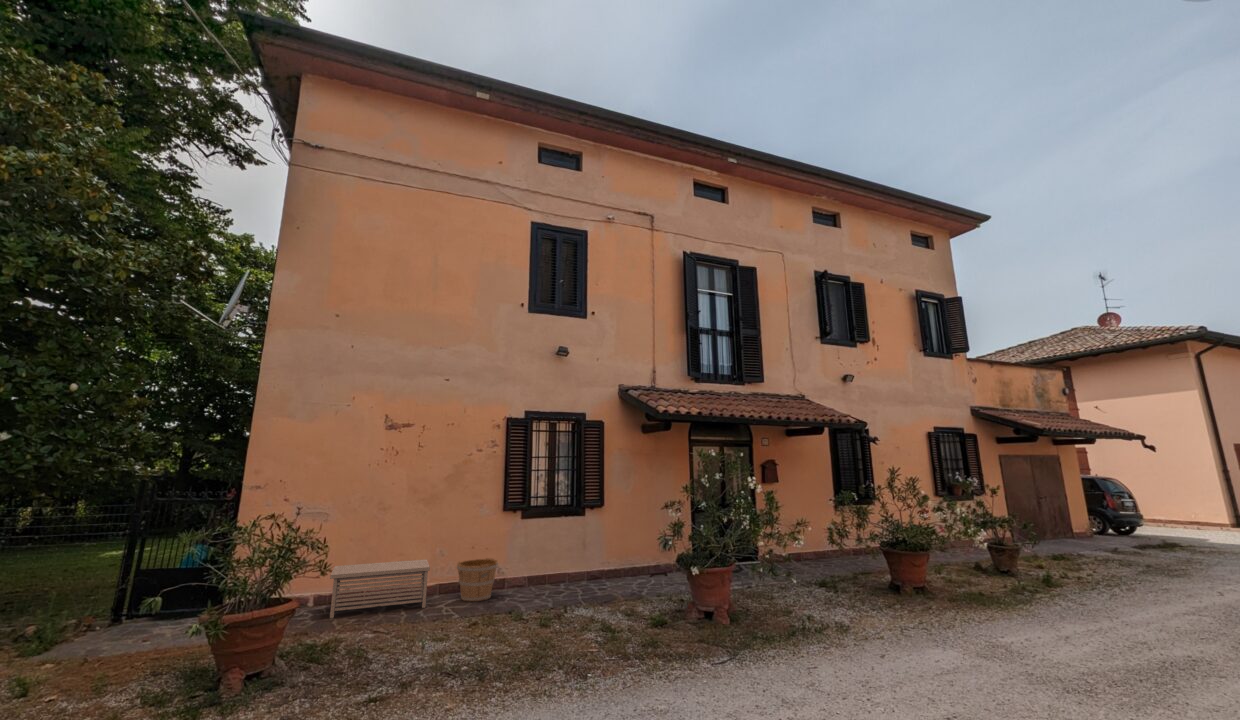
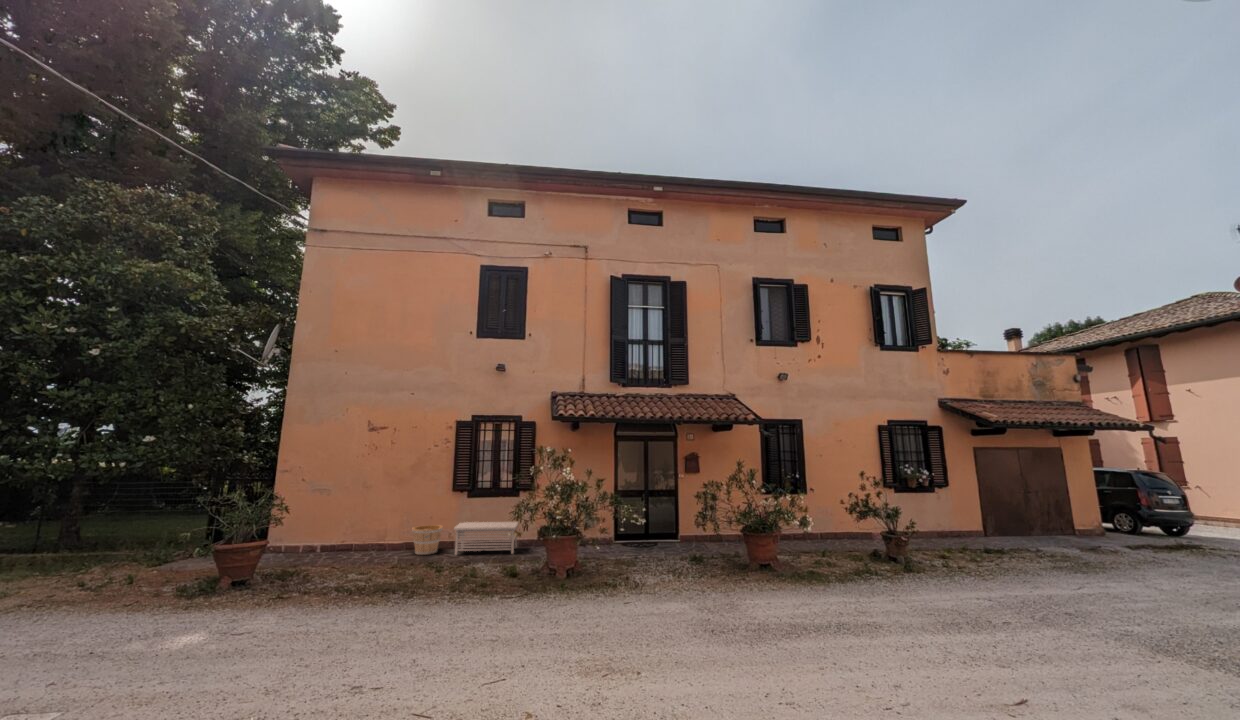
storage bench: present [330,559,430,618] -> present [454,522,519,555]

